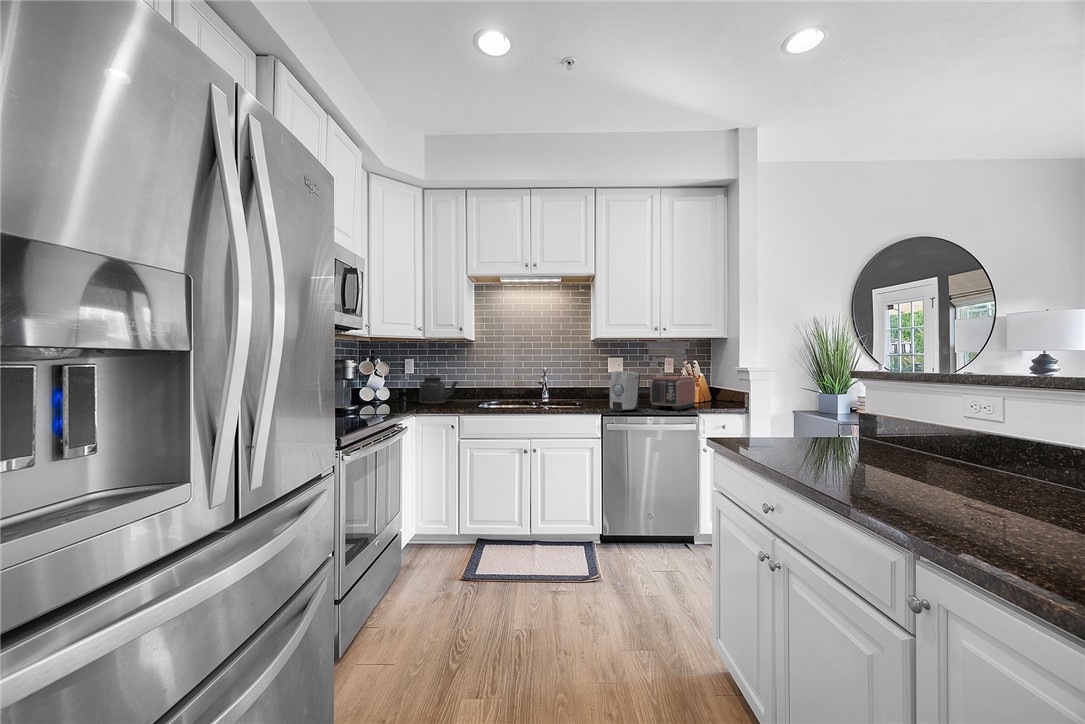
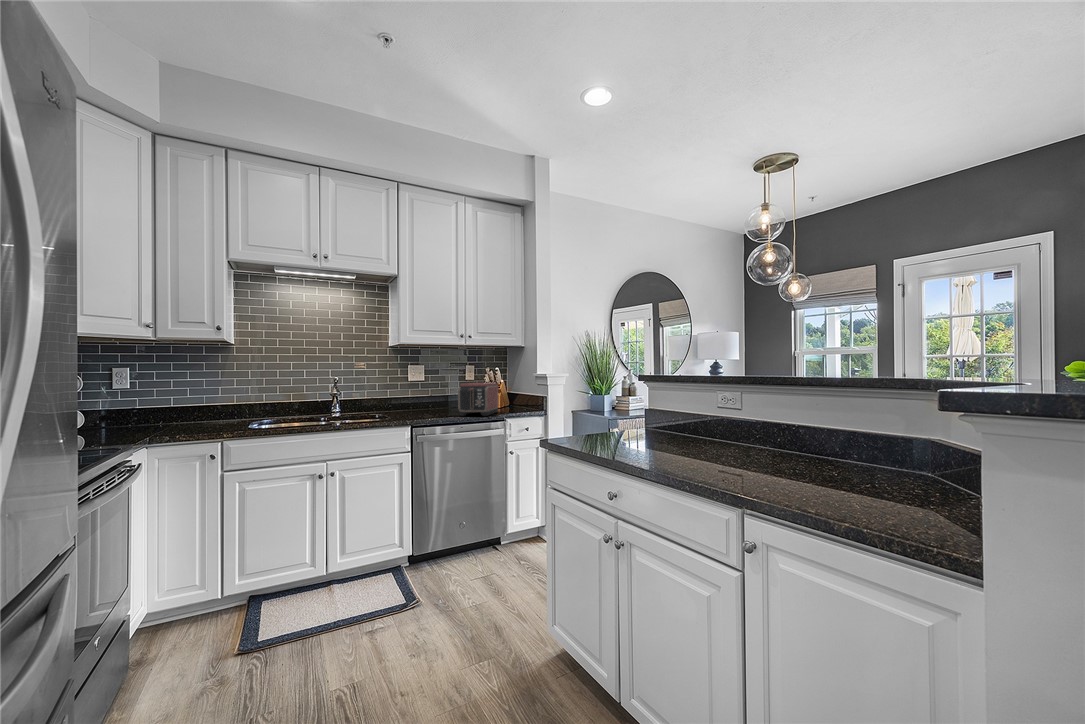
soap dispenser: present [610,371,640,411] -> none [419,378,449,421]
kettle: present [419,373,458,404] -> none [147,376,213,428]

